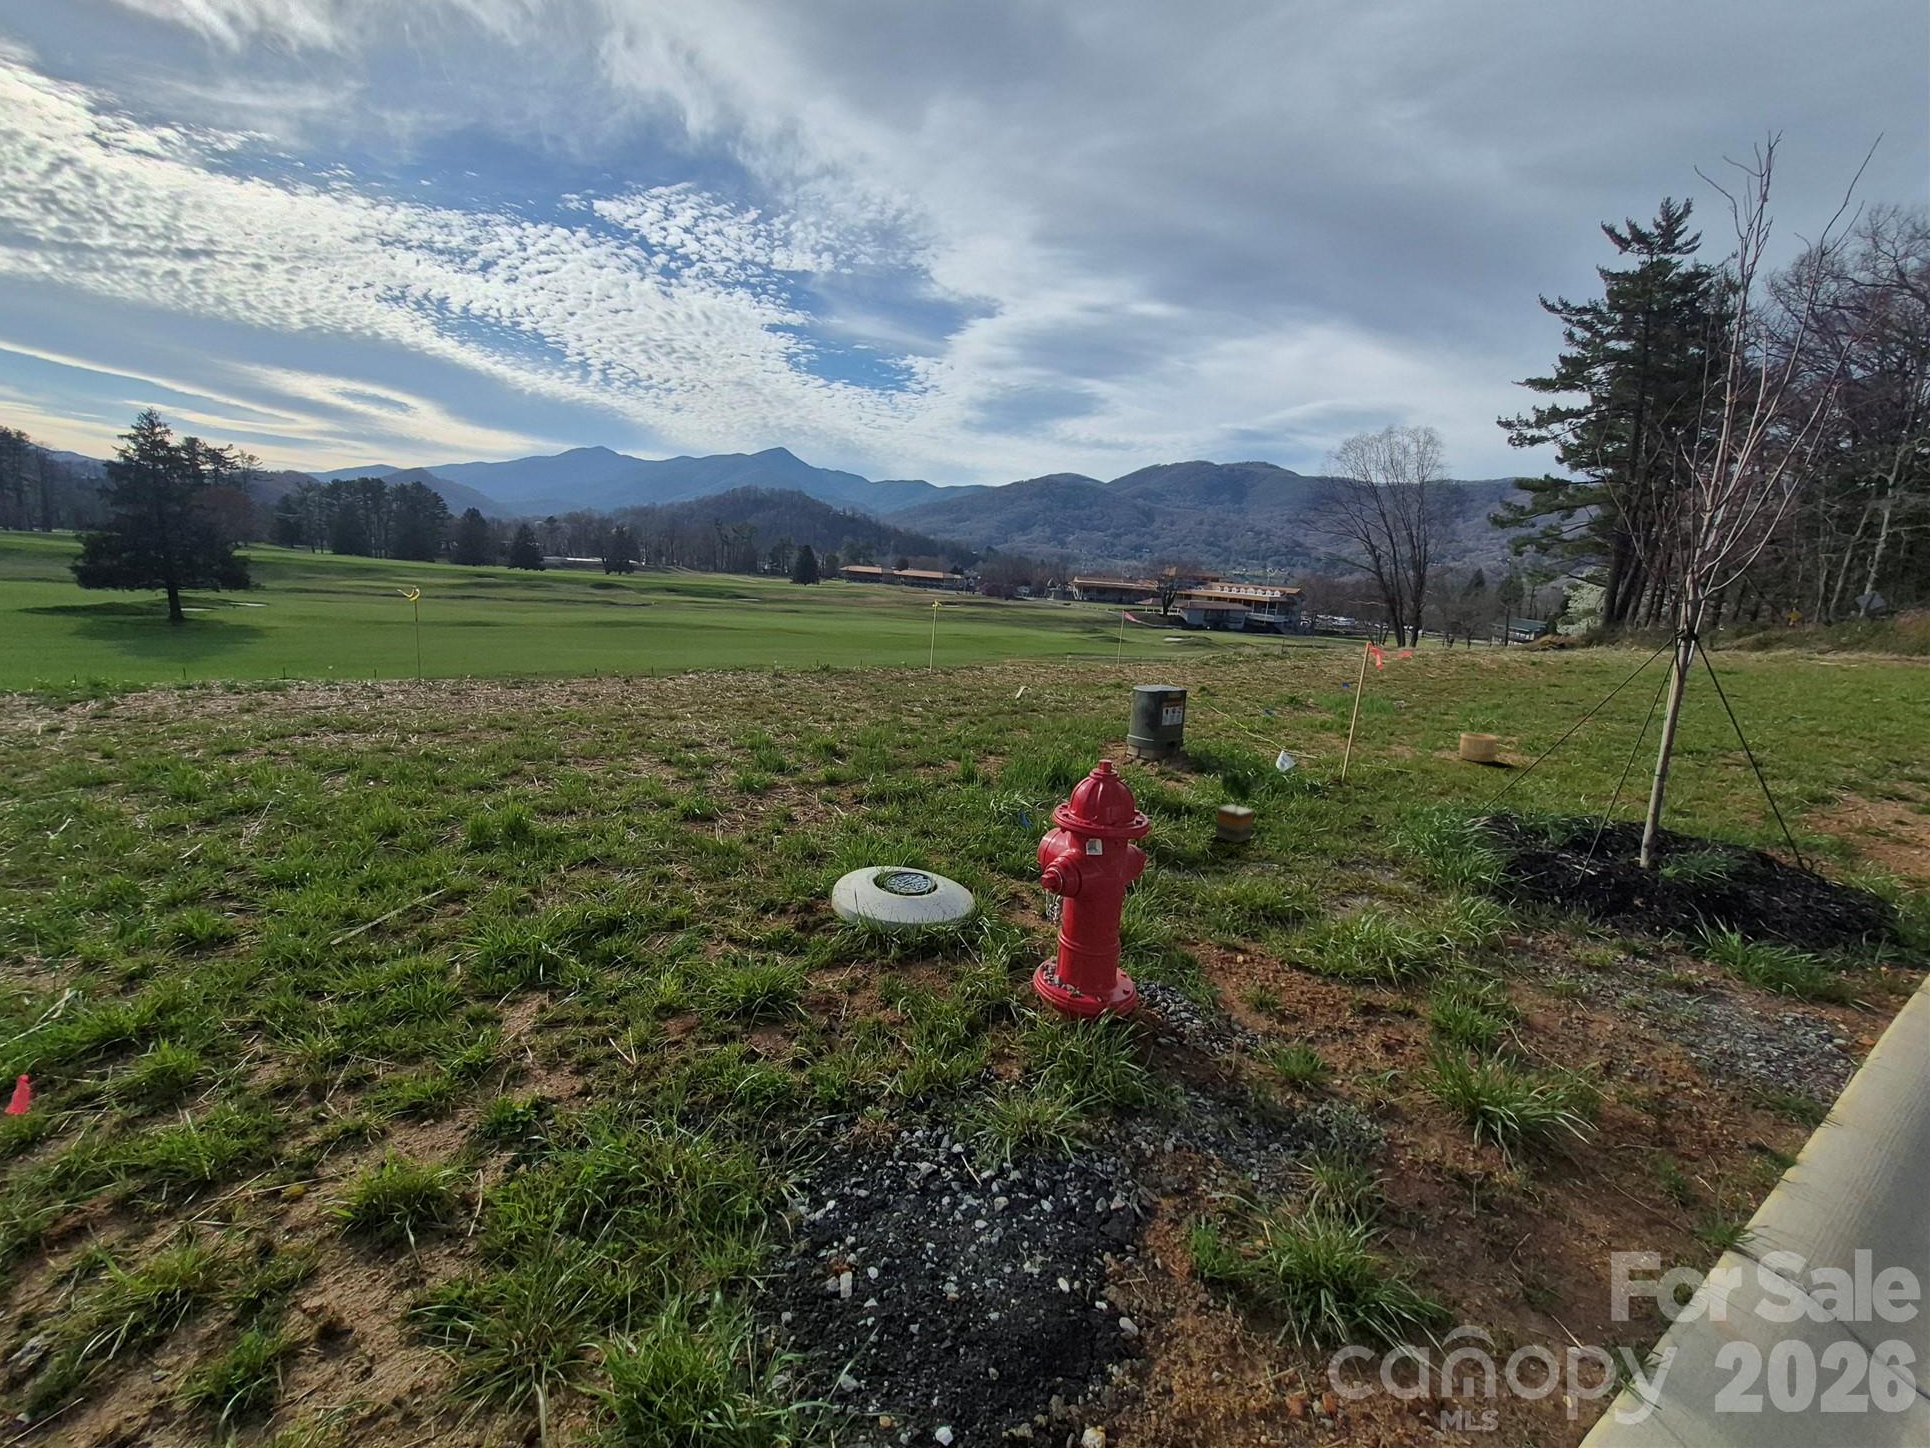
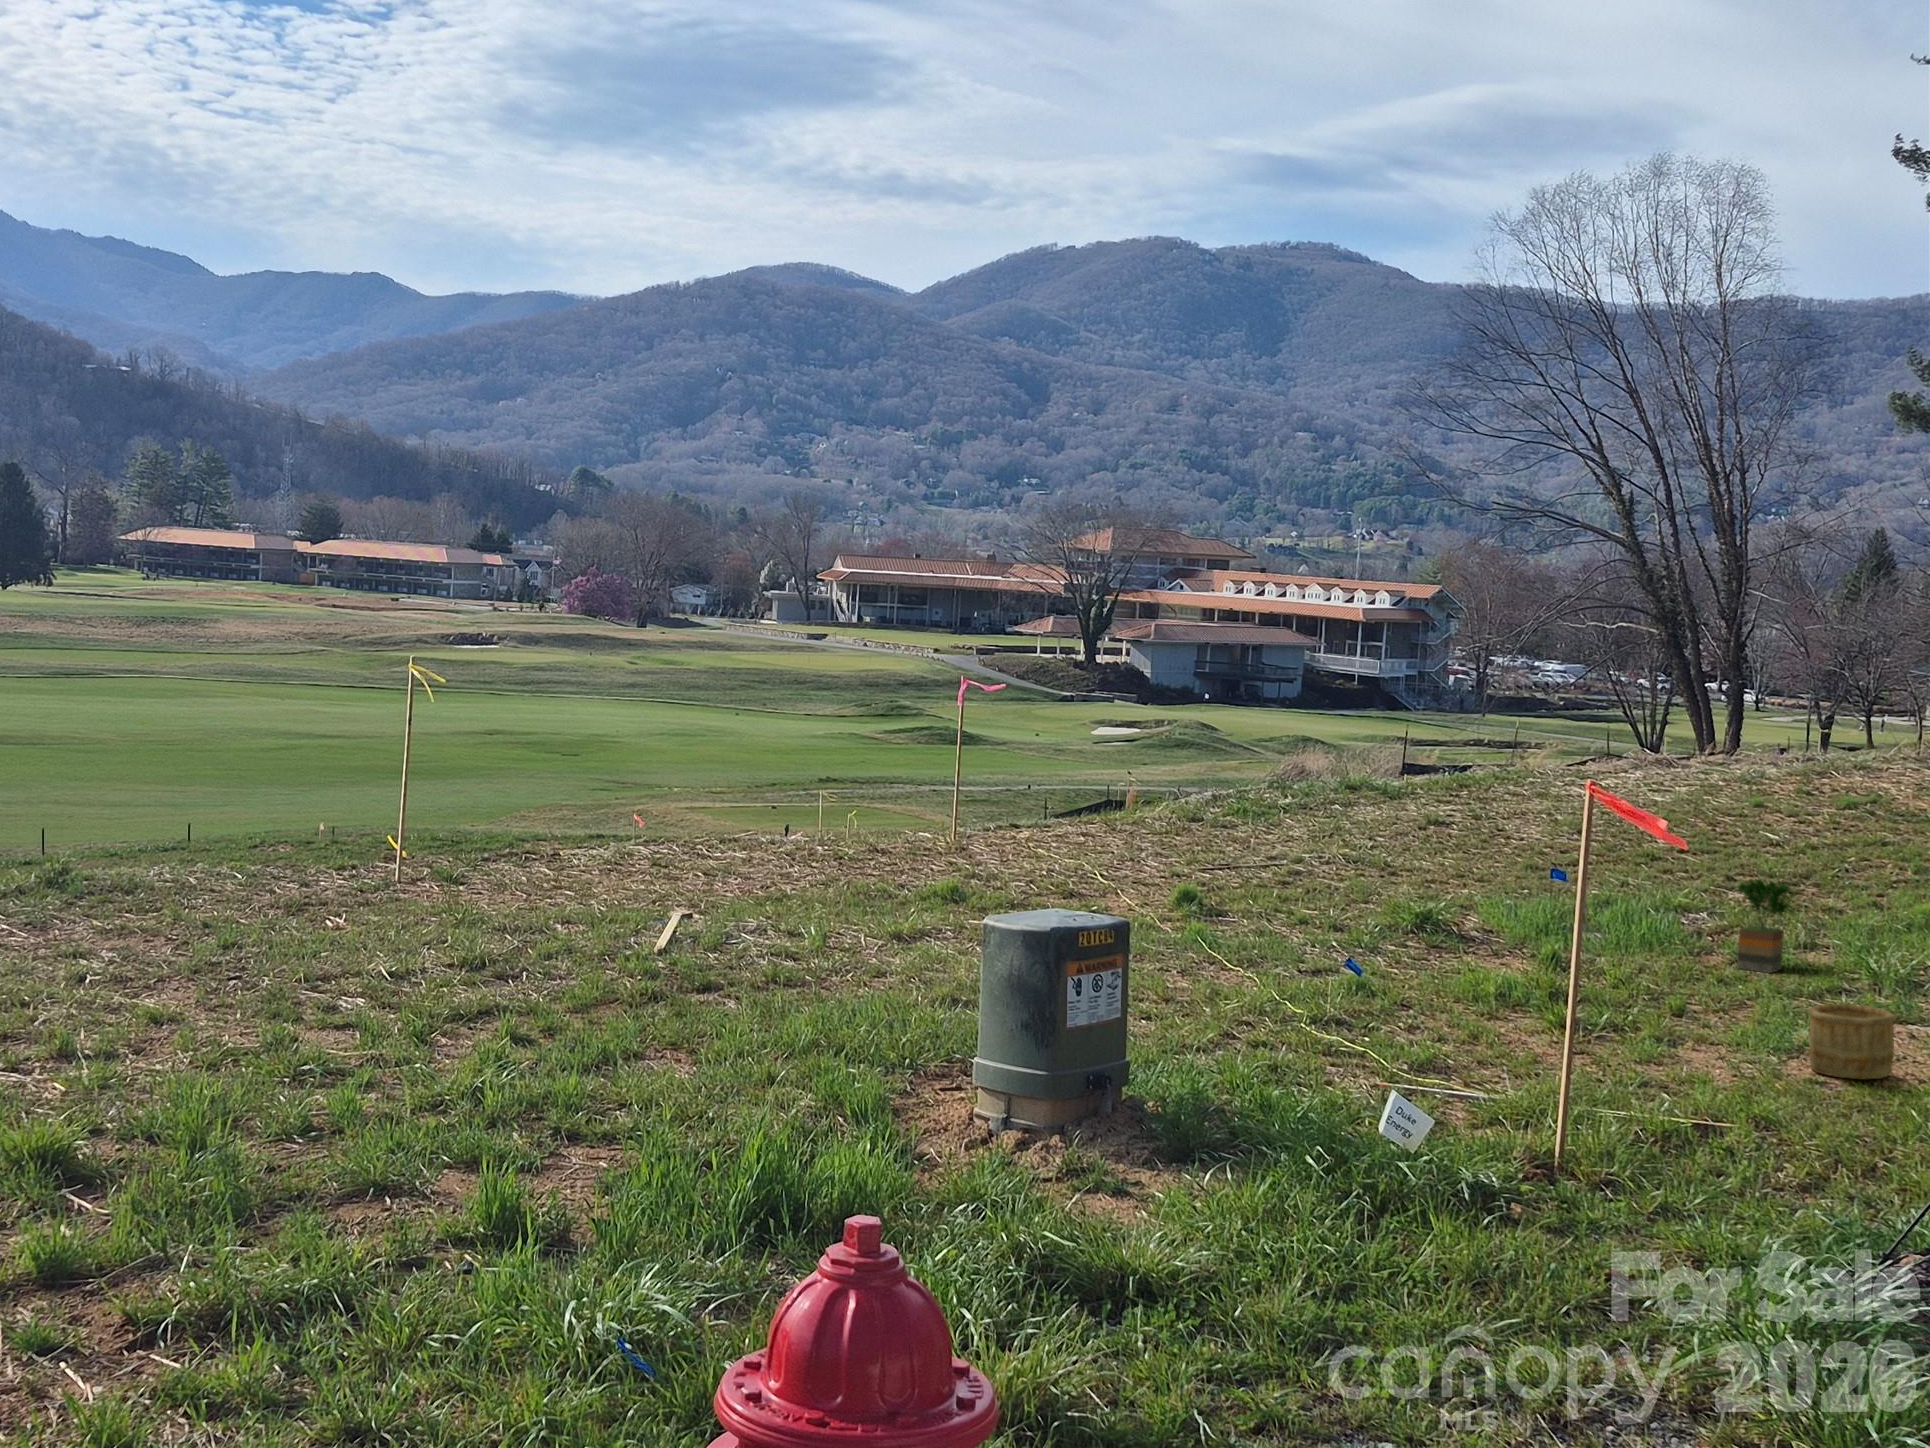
potted tree: present [1216,772,1263,843] -> present [1737,879,1796,973]

